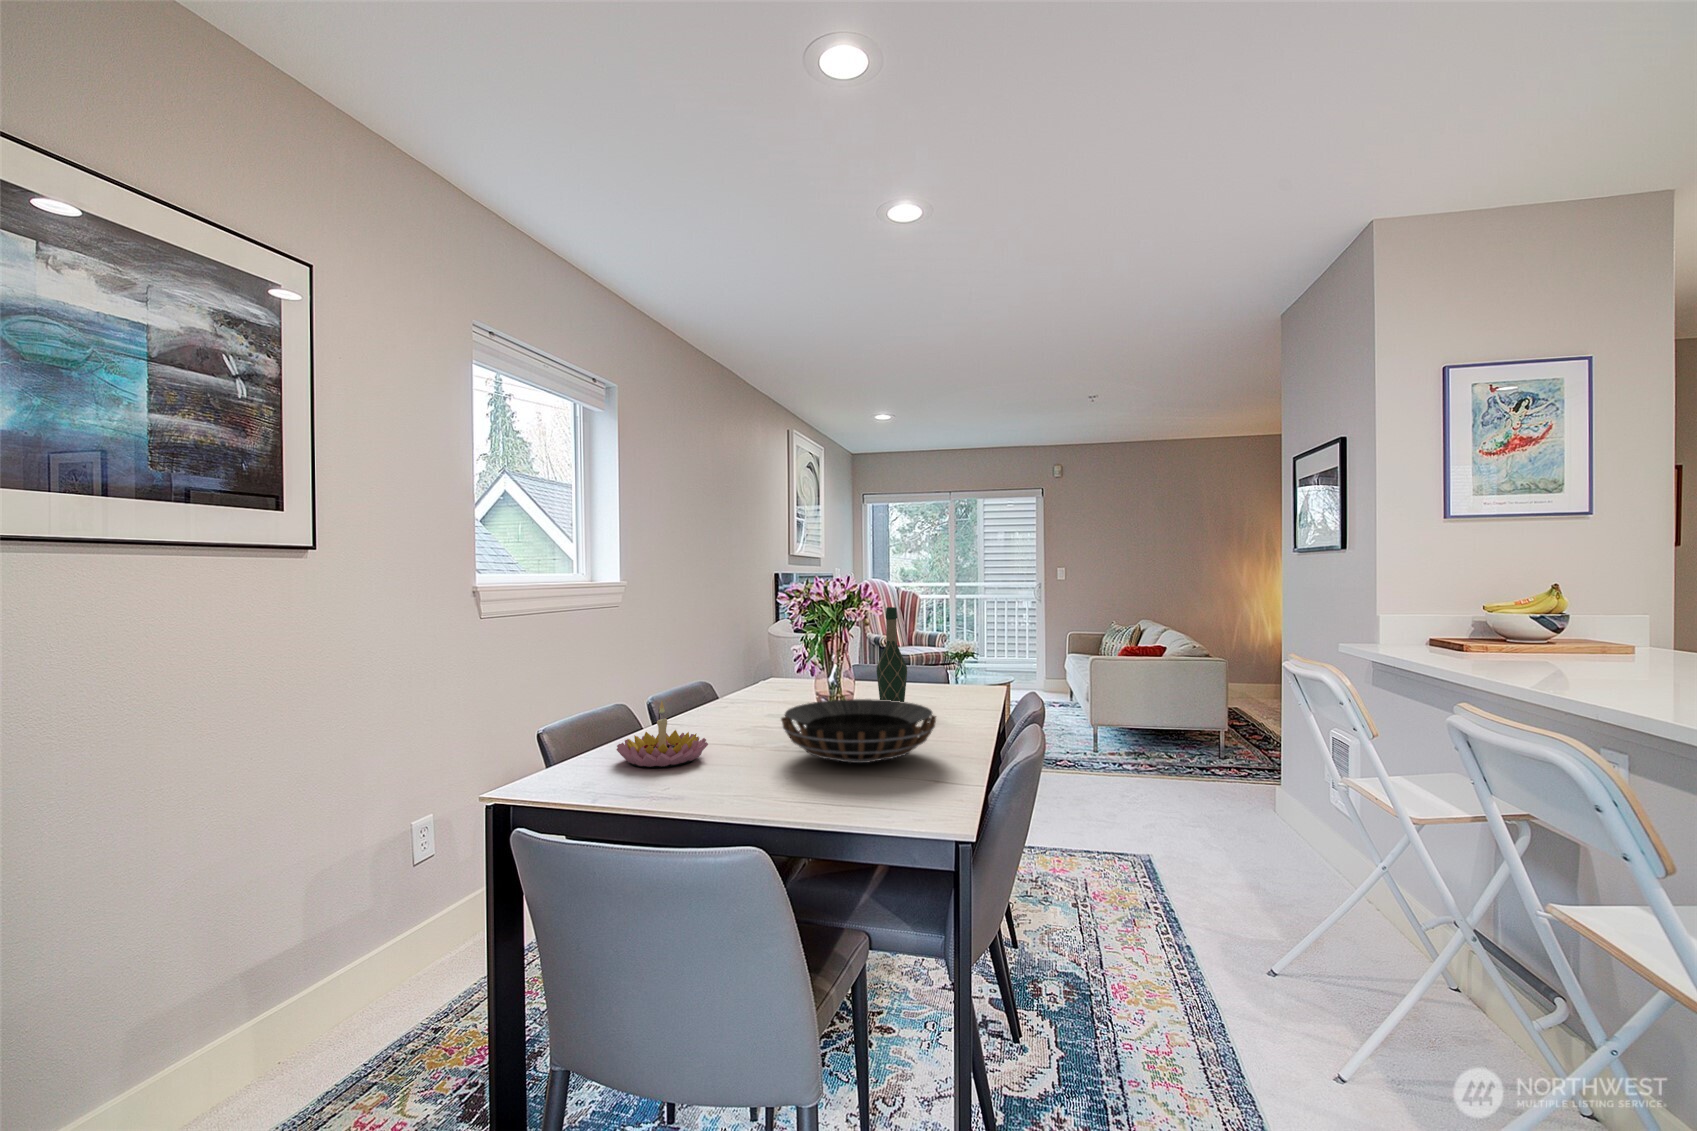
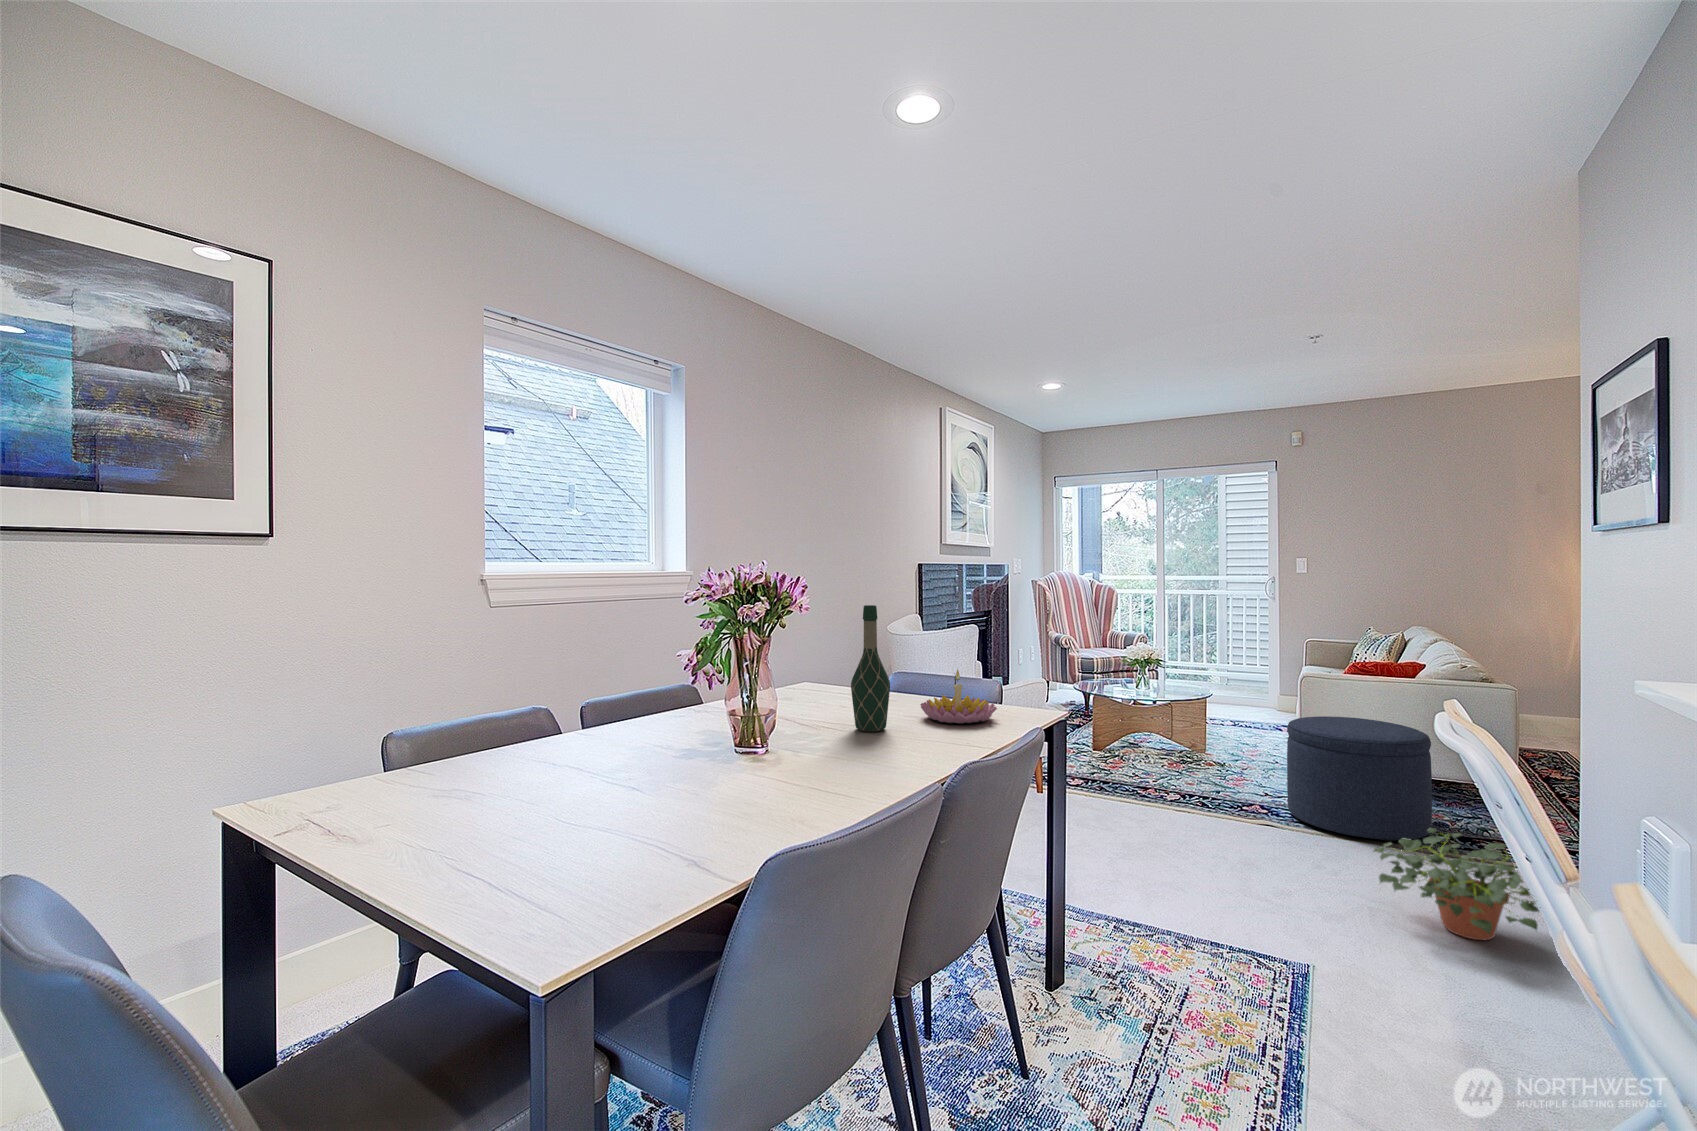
ottoman: none [1087,689,1182,775] -> present [1287,716,1432,842]
decorative bowl: present [781,699,936,763] -> none [567,726,784,820]
candle holder: present [616,701,708,768] -> present [920,669,997,724]
potted plant: none [1166,756,1291,827] -> present [1373,828,1541,940]

